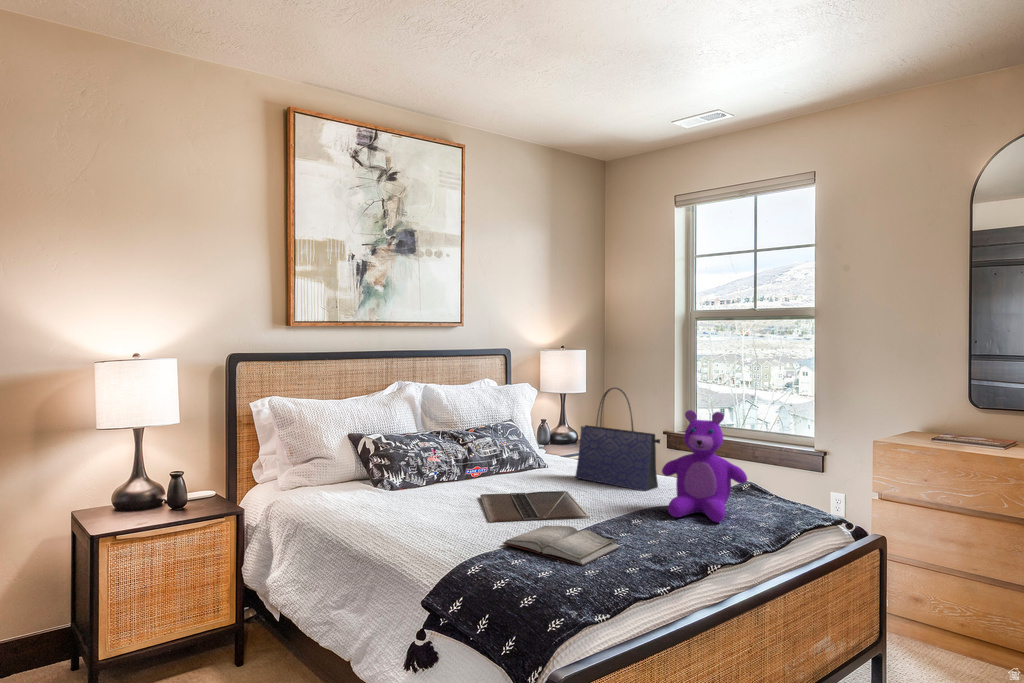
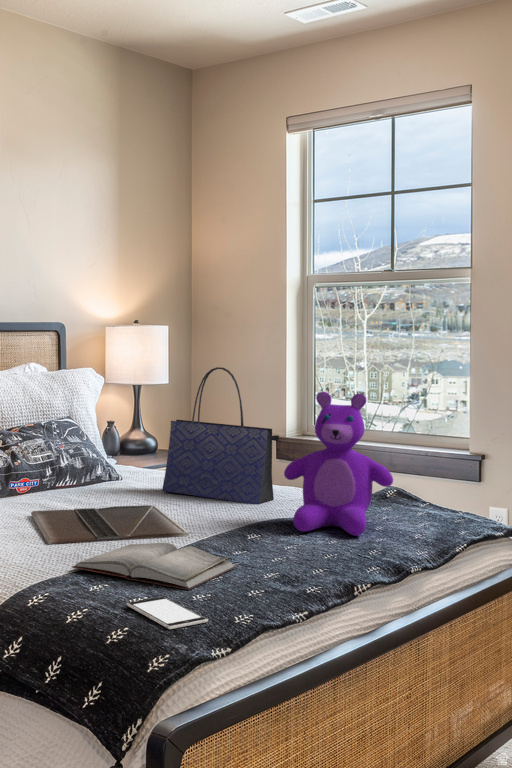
smartphone: none [537,571,592,599] -> present [127,597,208,629]

